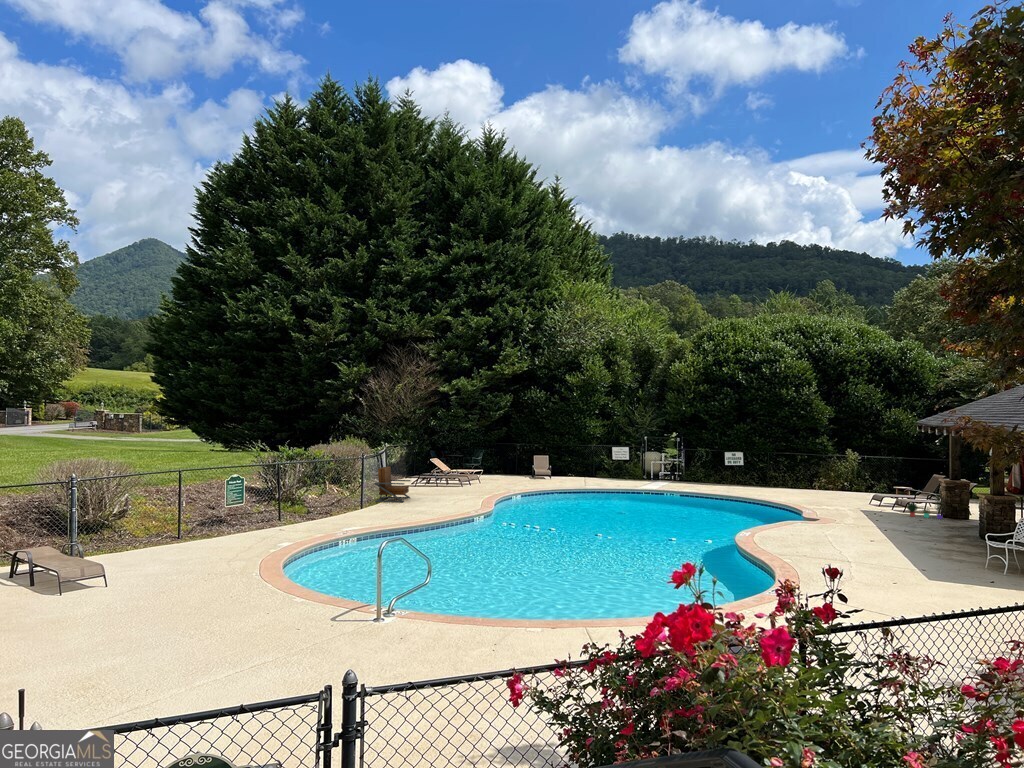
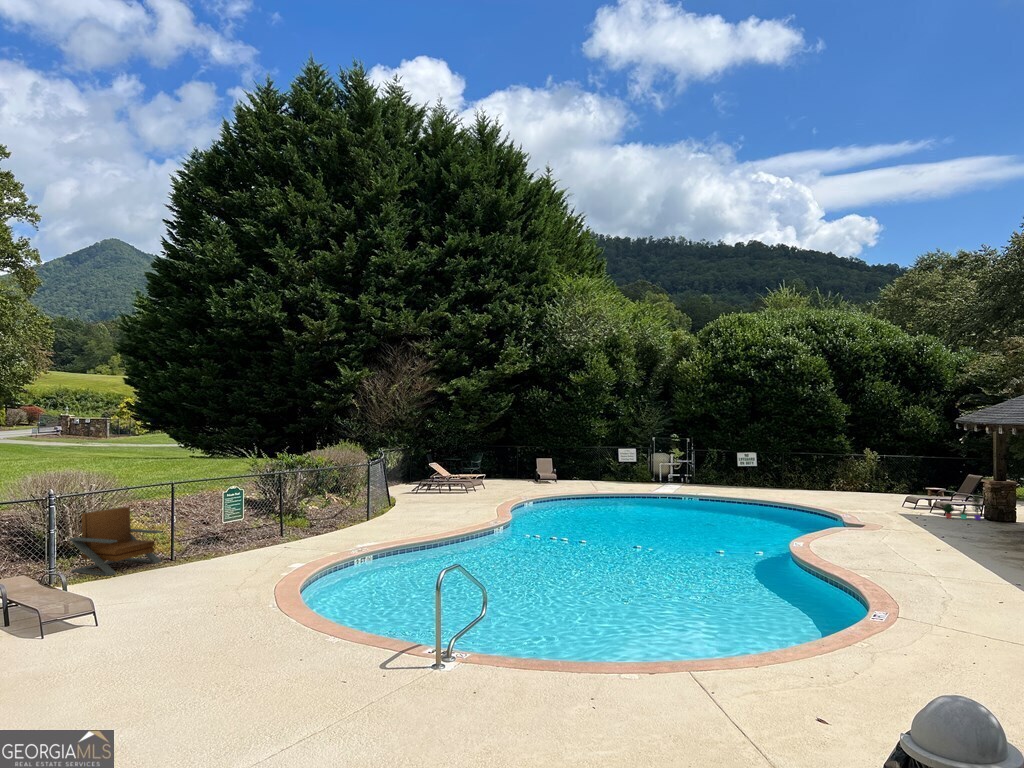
lounge chair: present [374,466,410,503] -> present [70,507,162,576]

